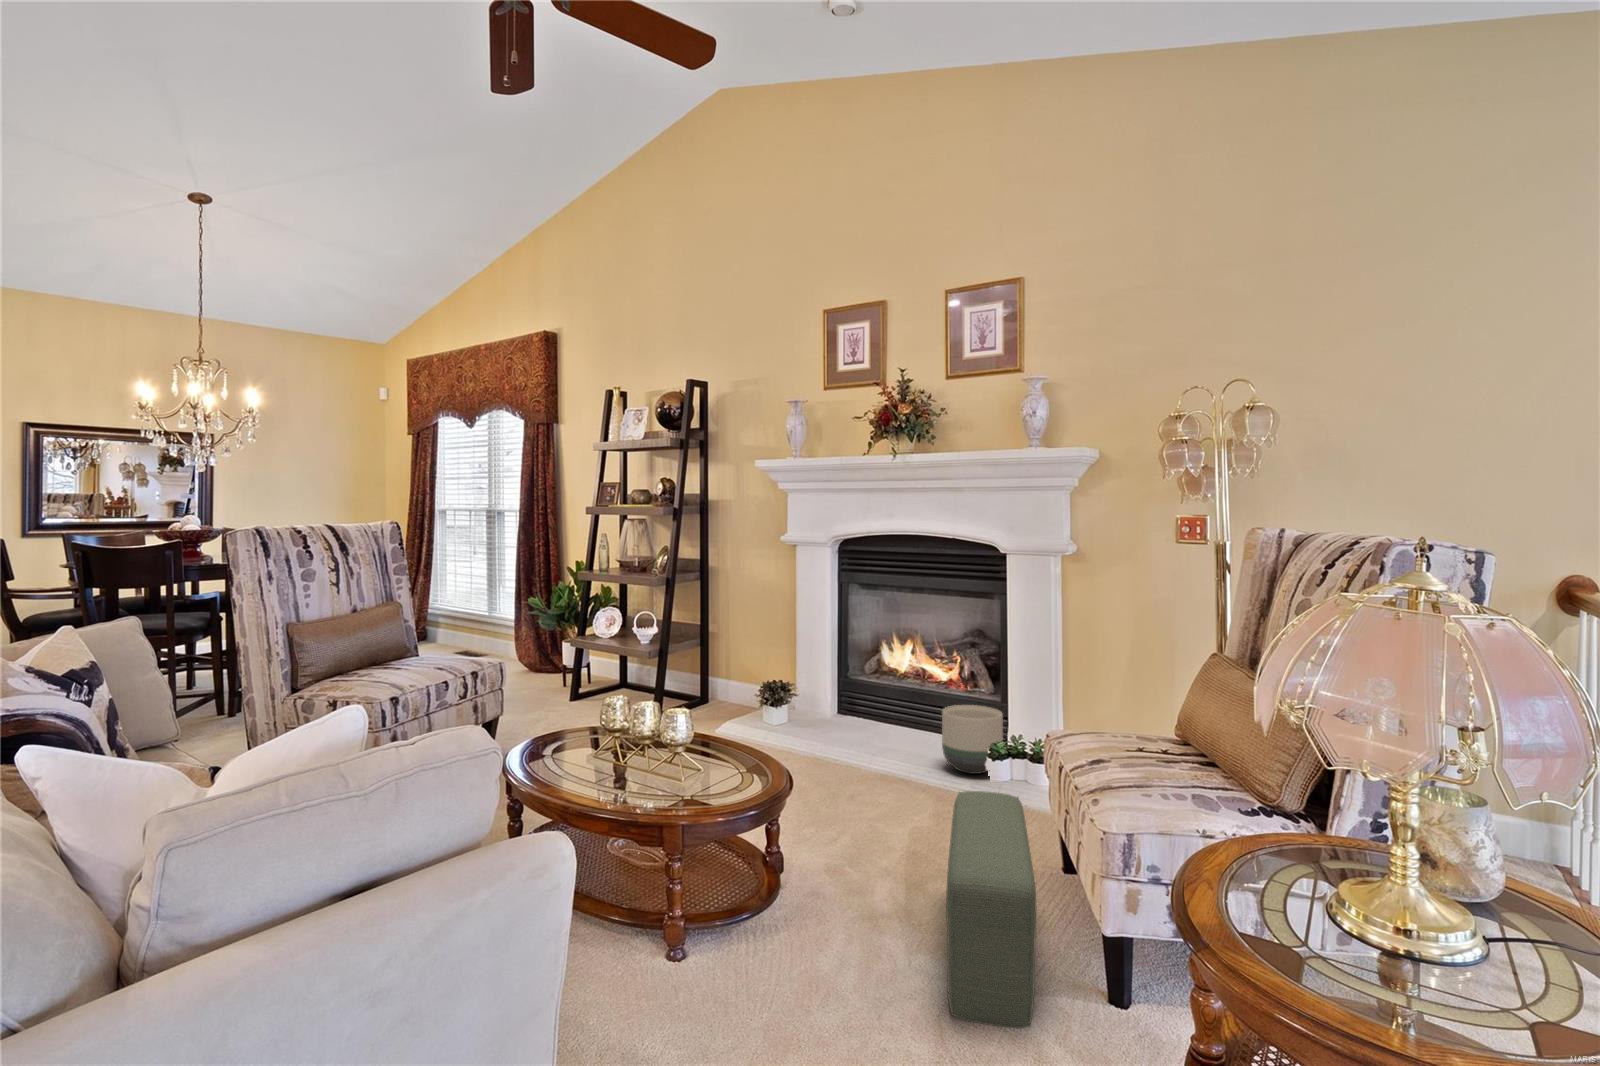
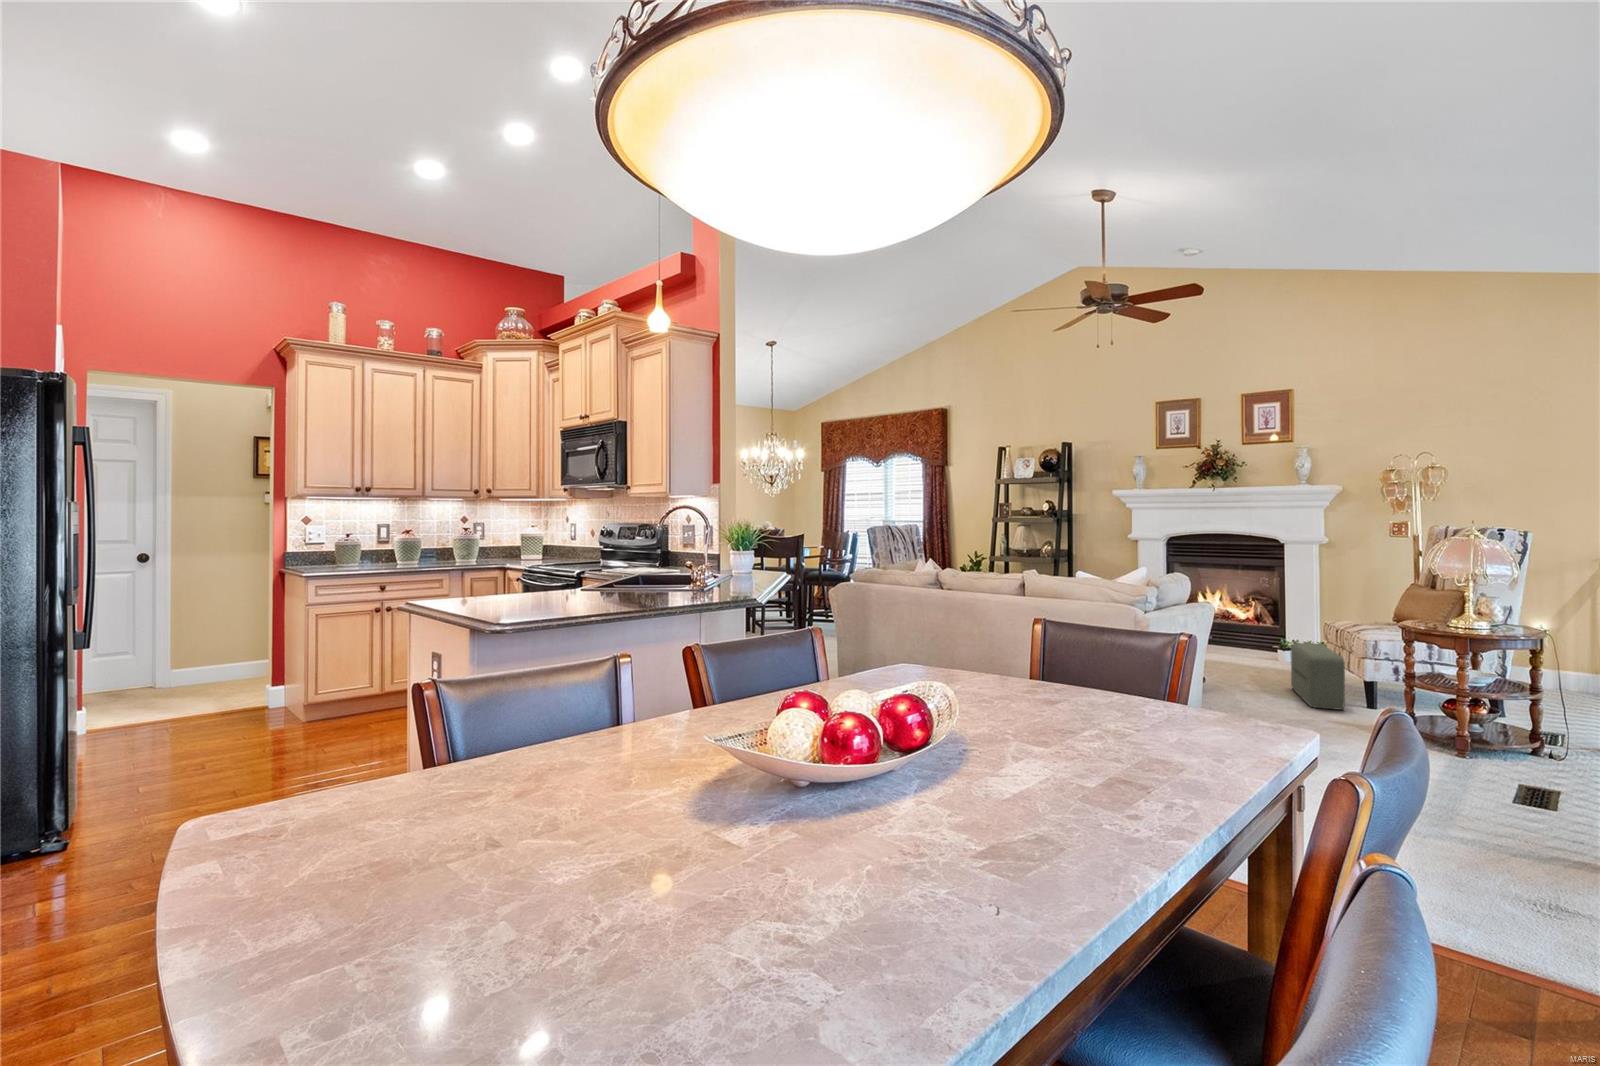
planter: present [942,705,1003,774] -> none [1250,626,1287,661]

